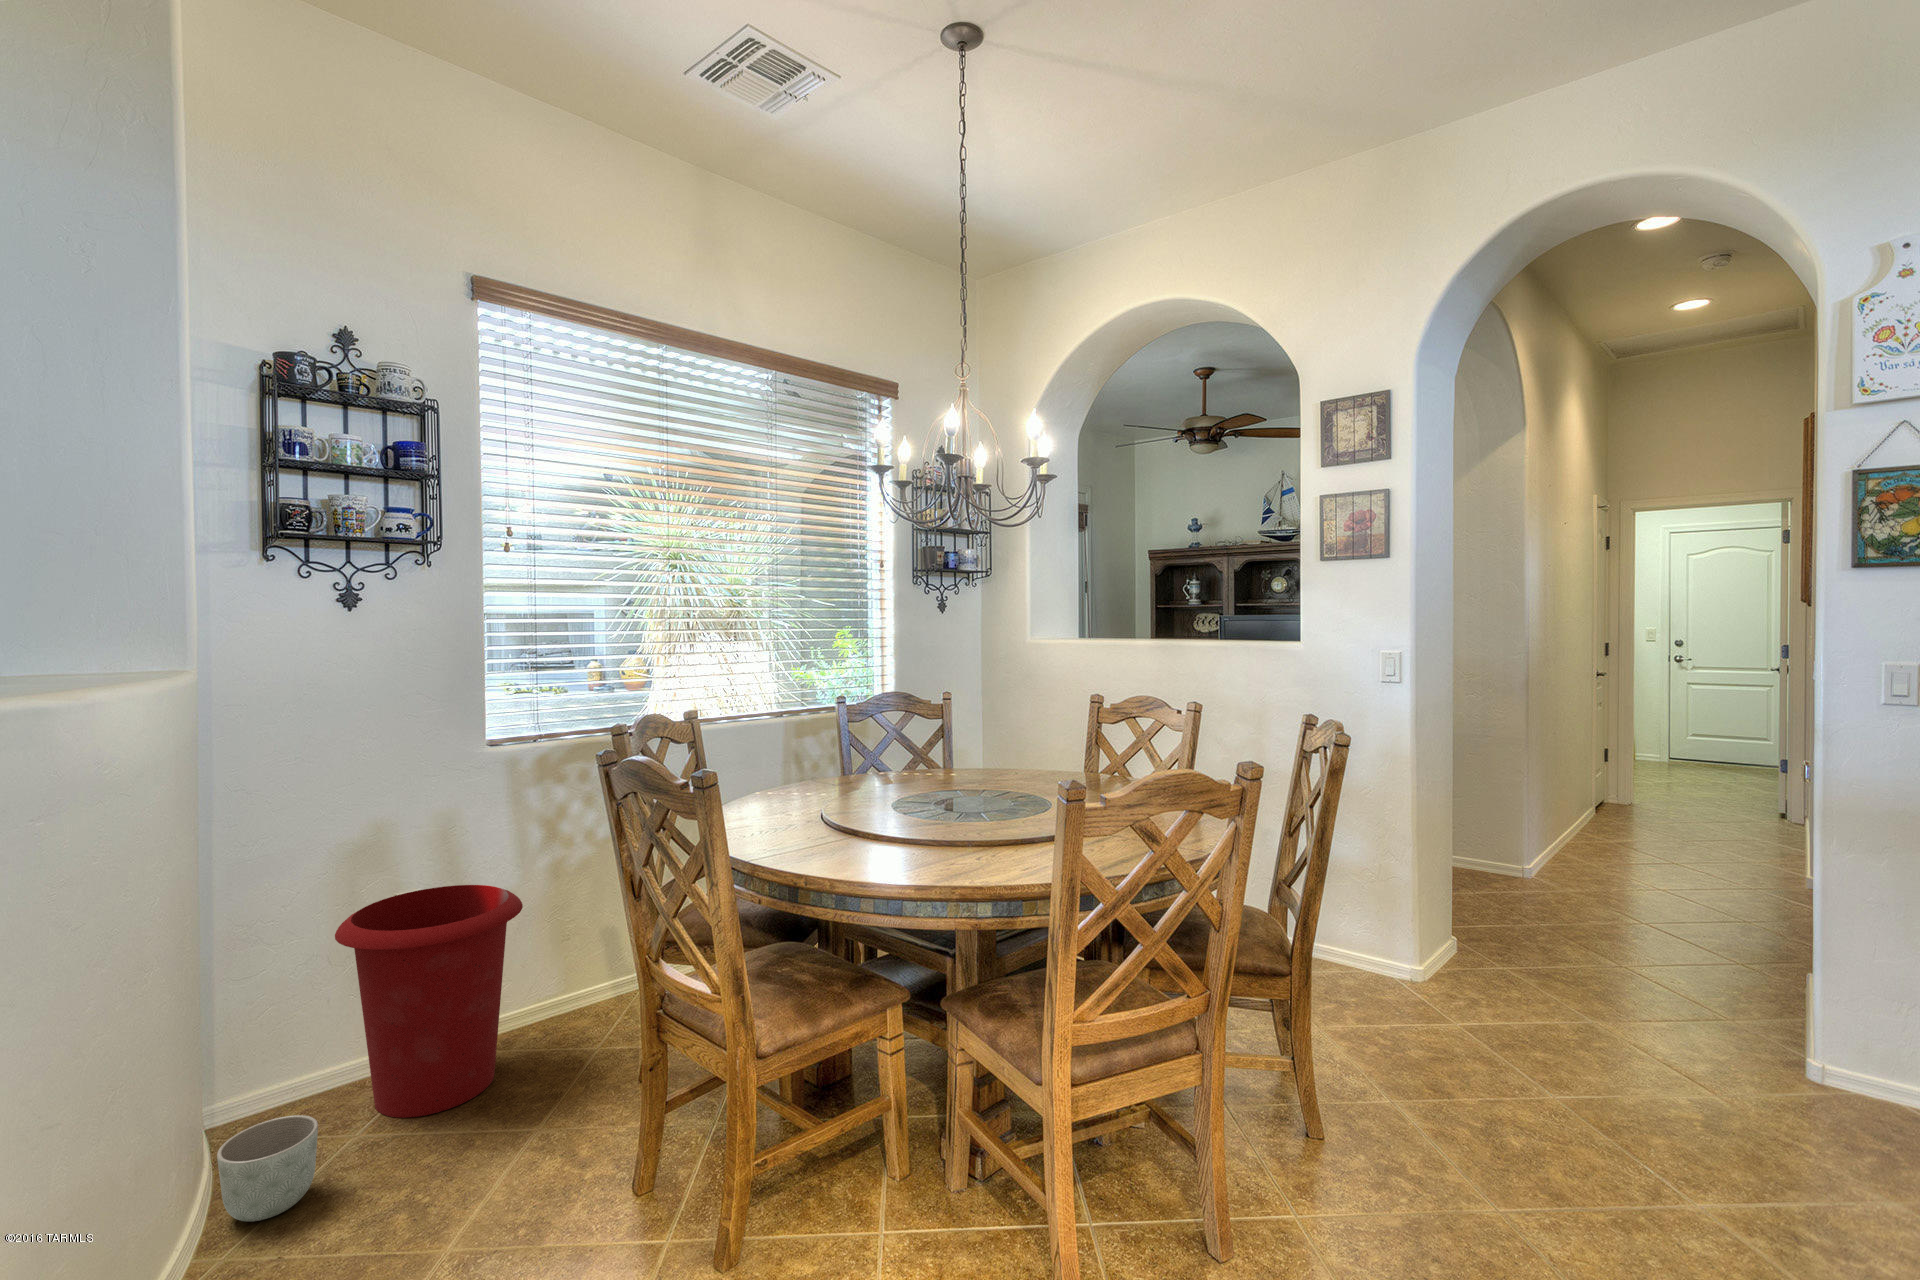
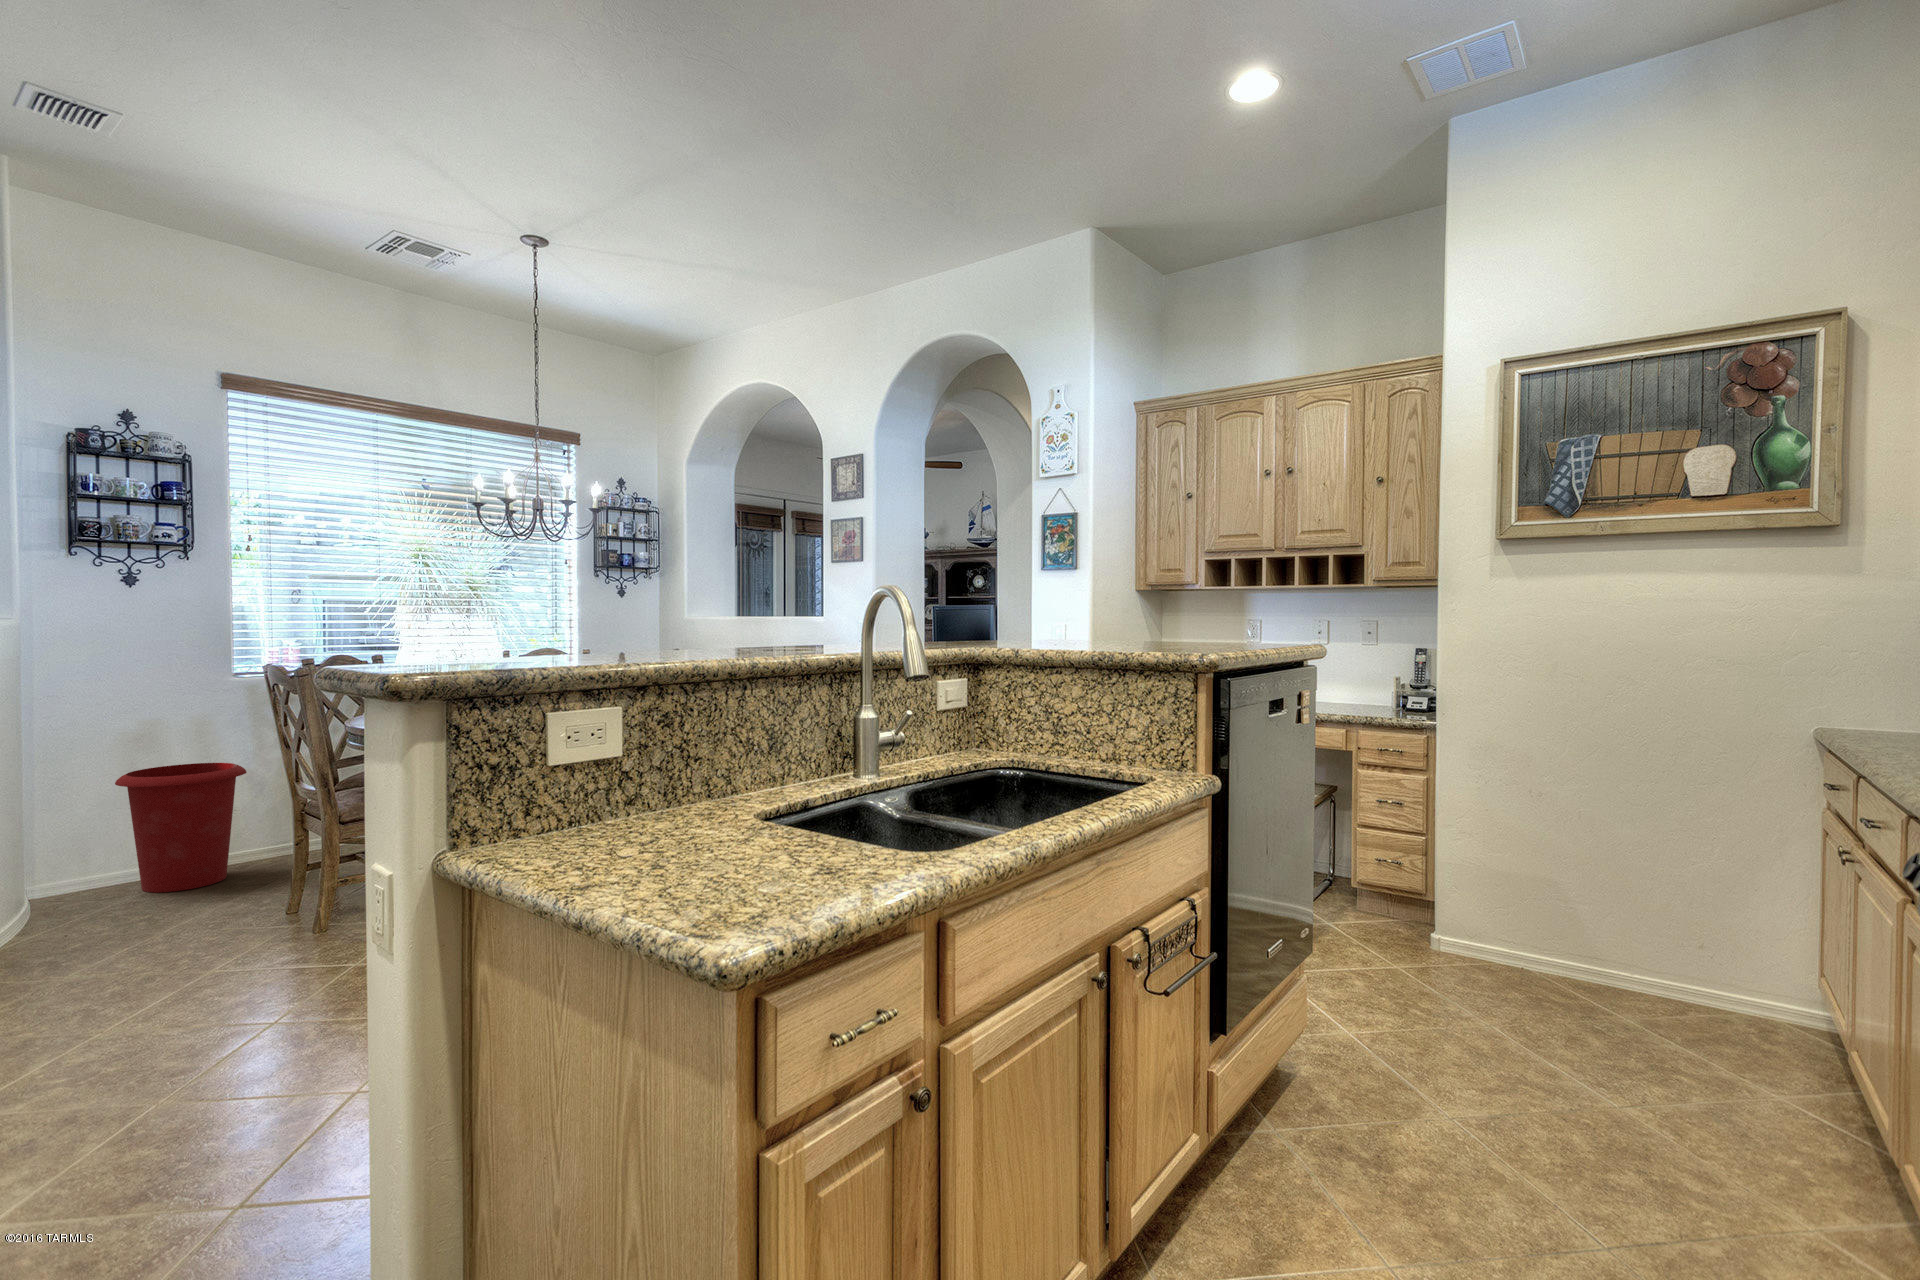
planter: present [217,1115,318,1222] -> none [34,874,98,923]

